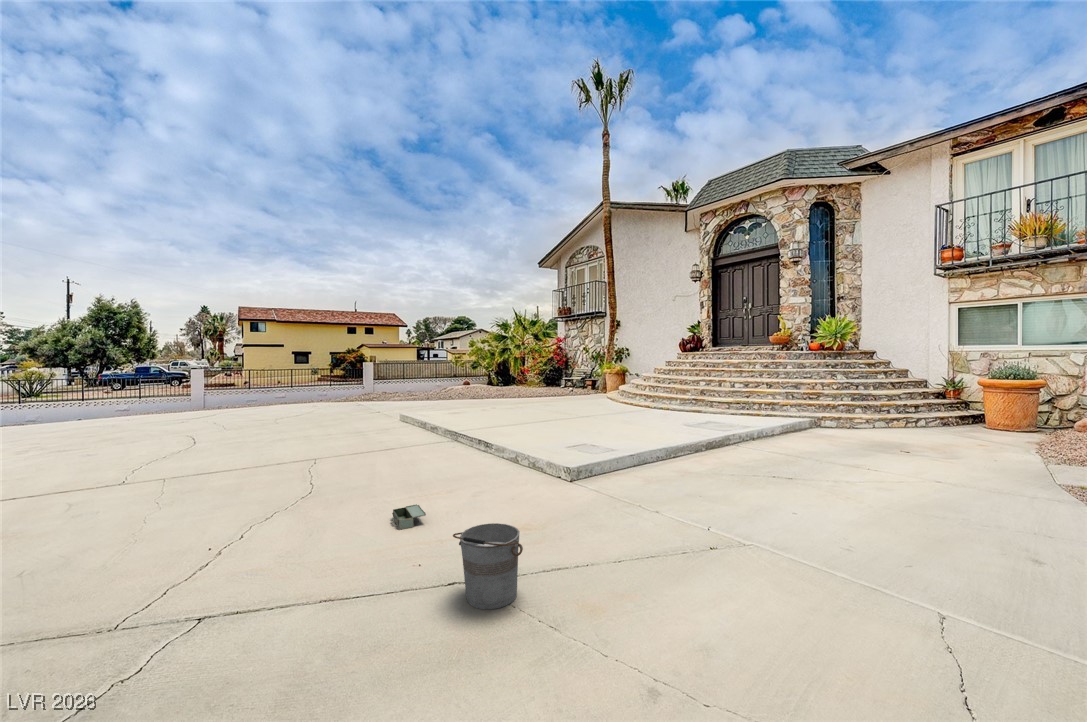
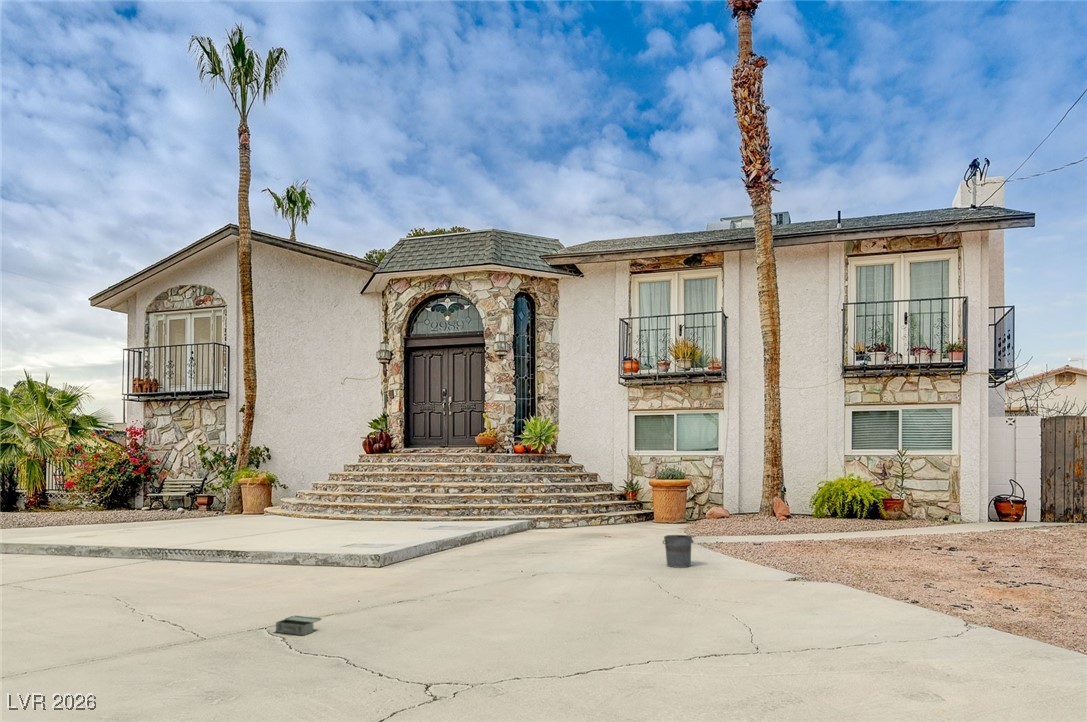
bucket: present [453,523,523,609] -> present [663,535,694,568]

